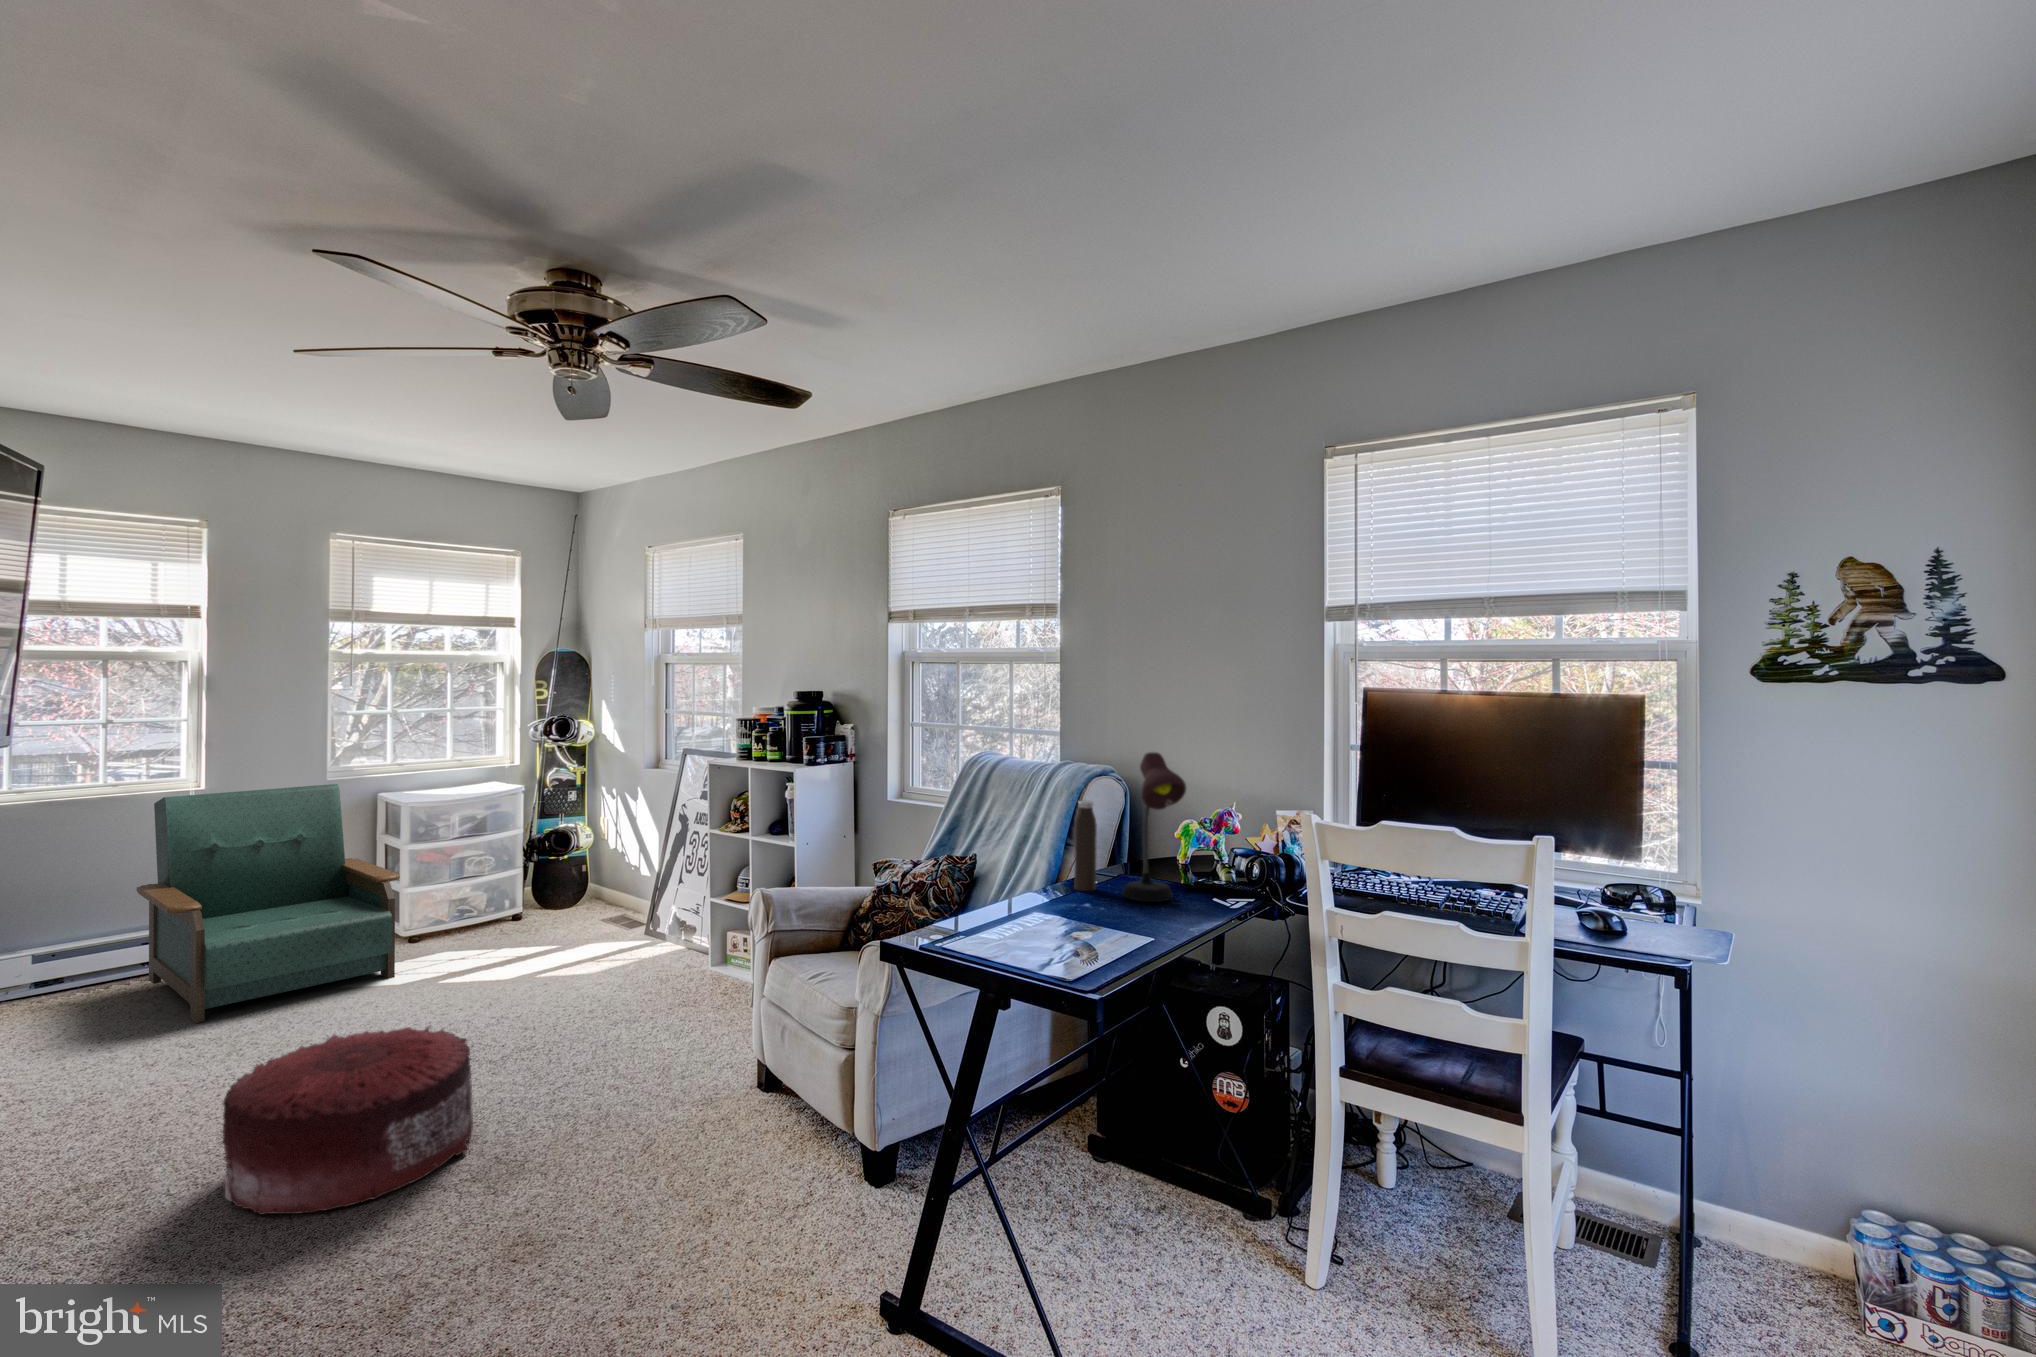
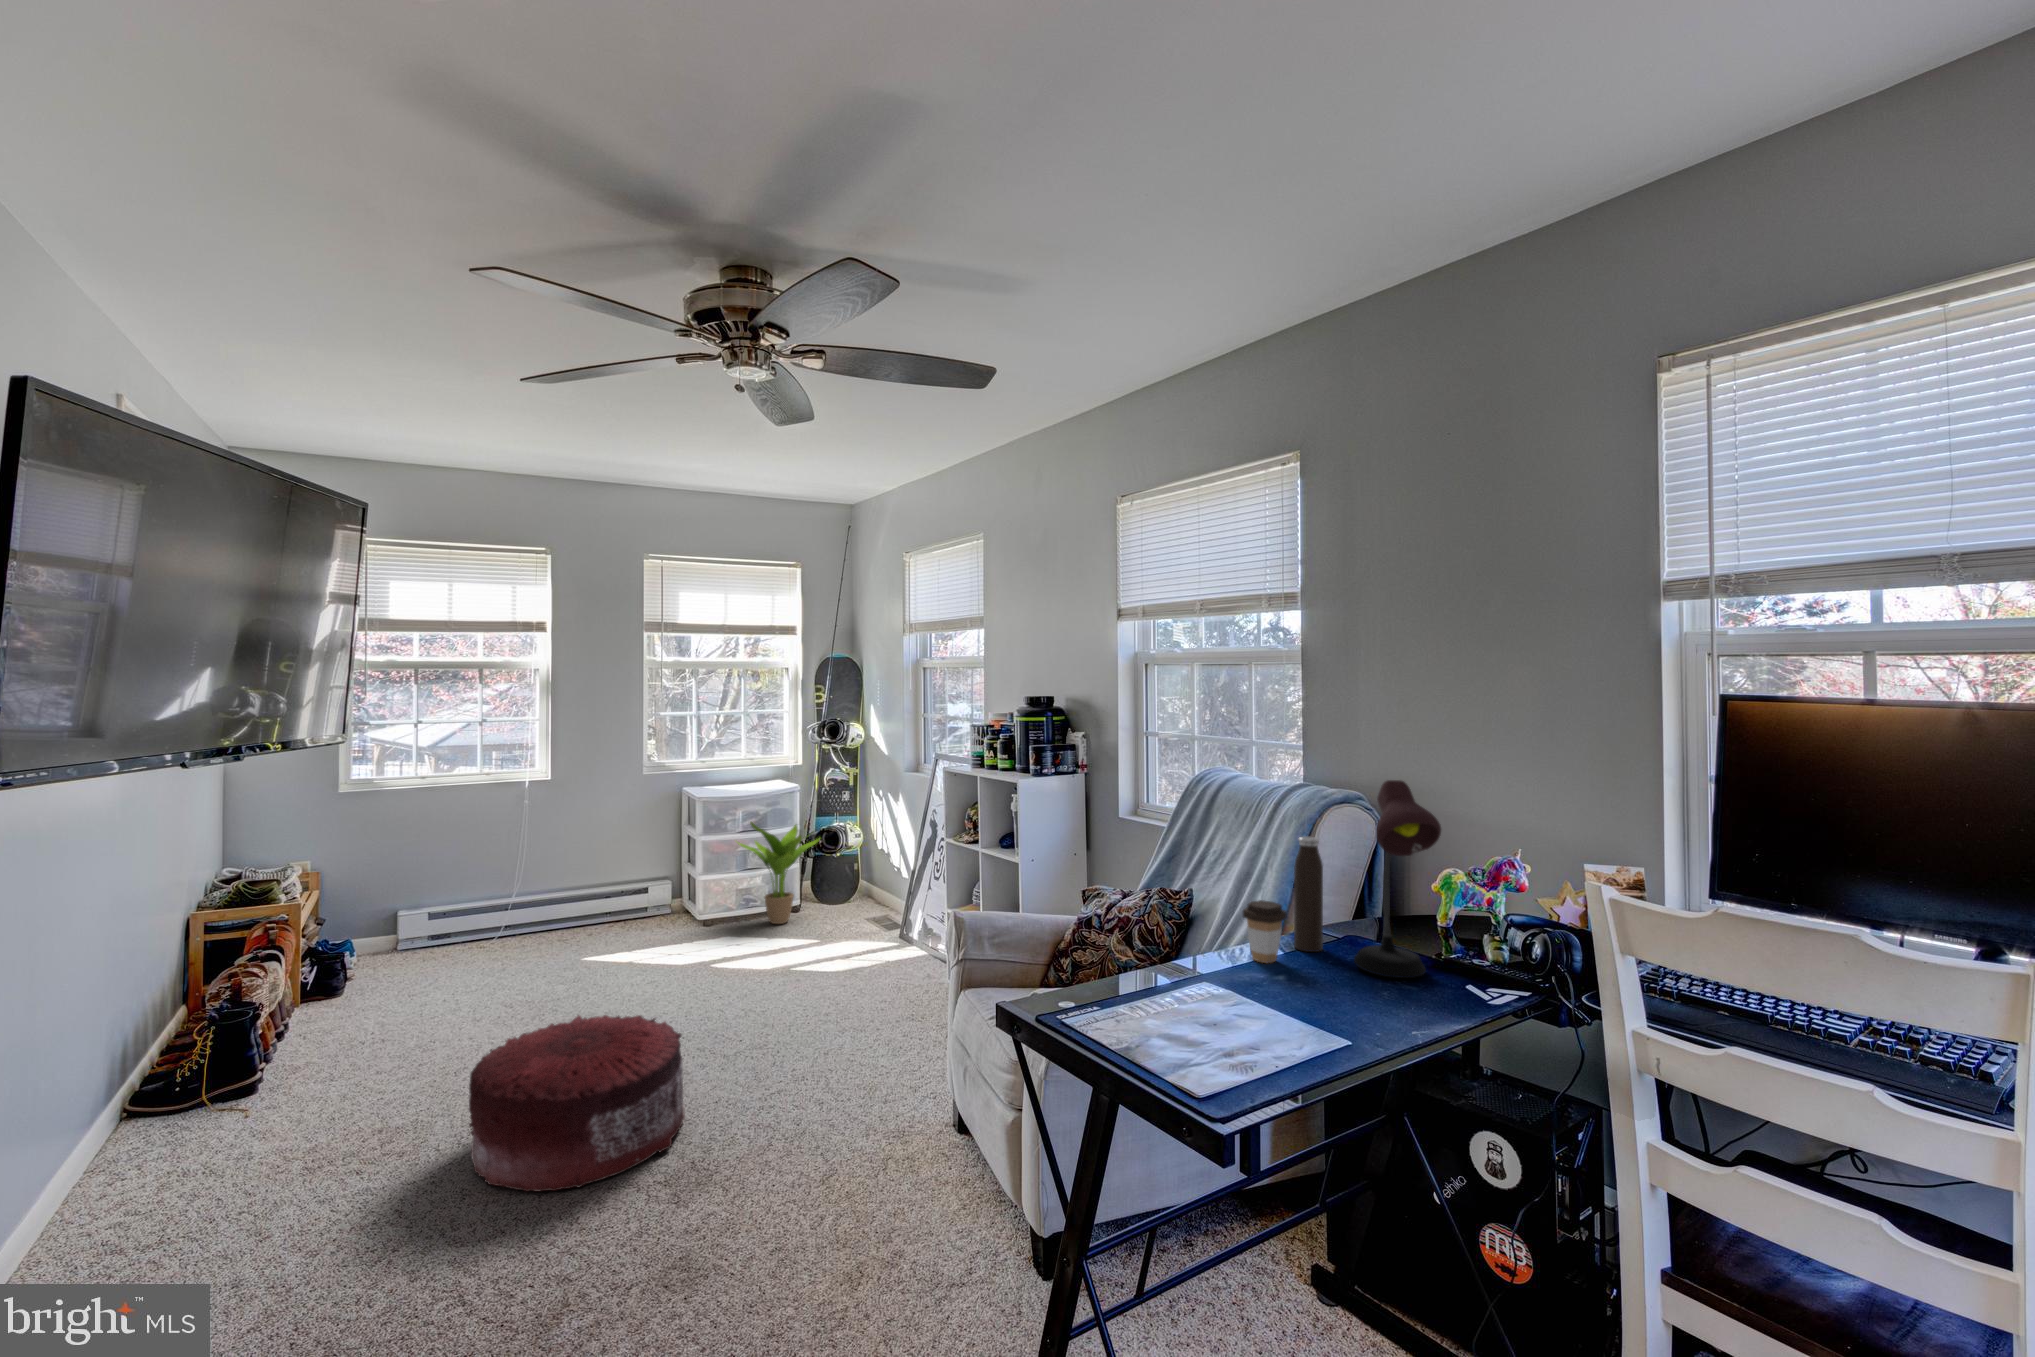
armchair: present [136,784,400,1023] -> none [501,779,688,981]
potted plant: none [449,826,551,937] -> present [737,822,820,924]
coffee cup: none [1040,852,1072,901] -> present [1243,900,1287,963]

